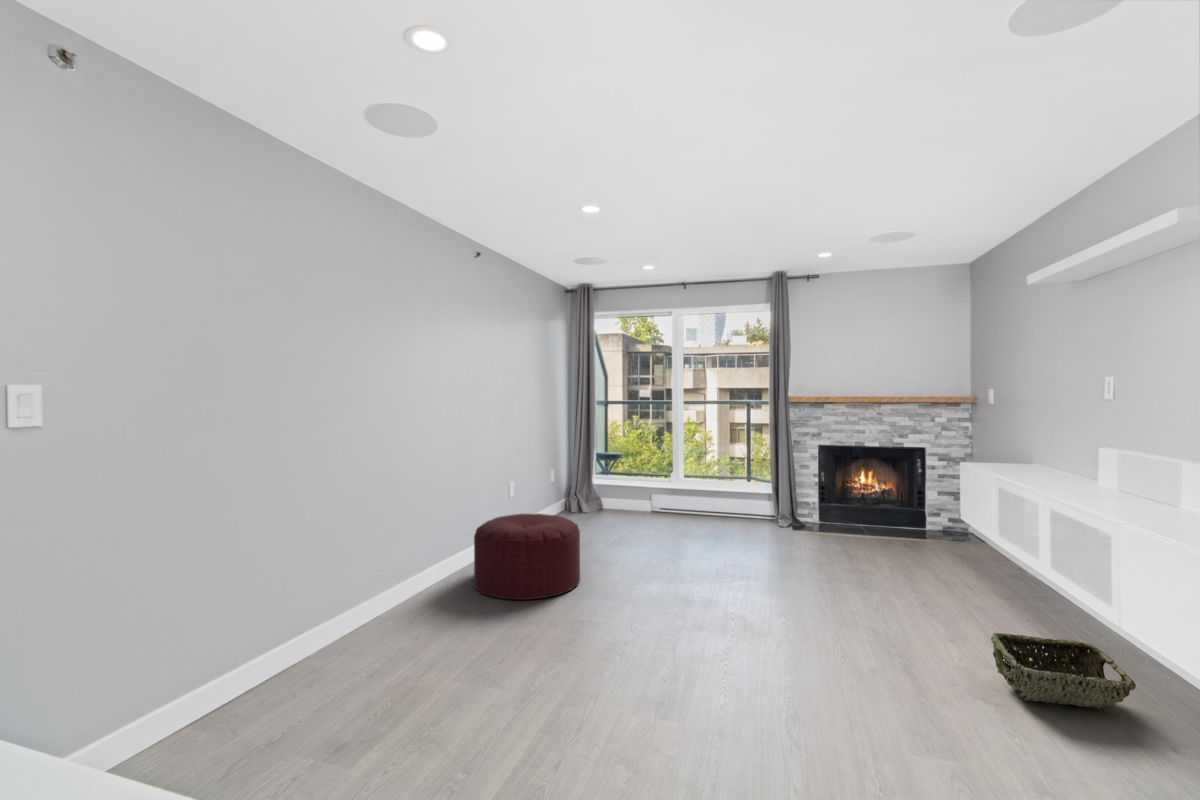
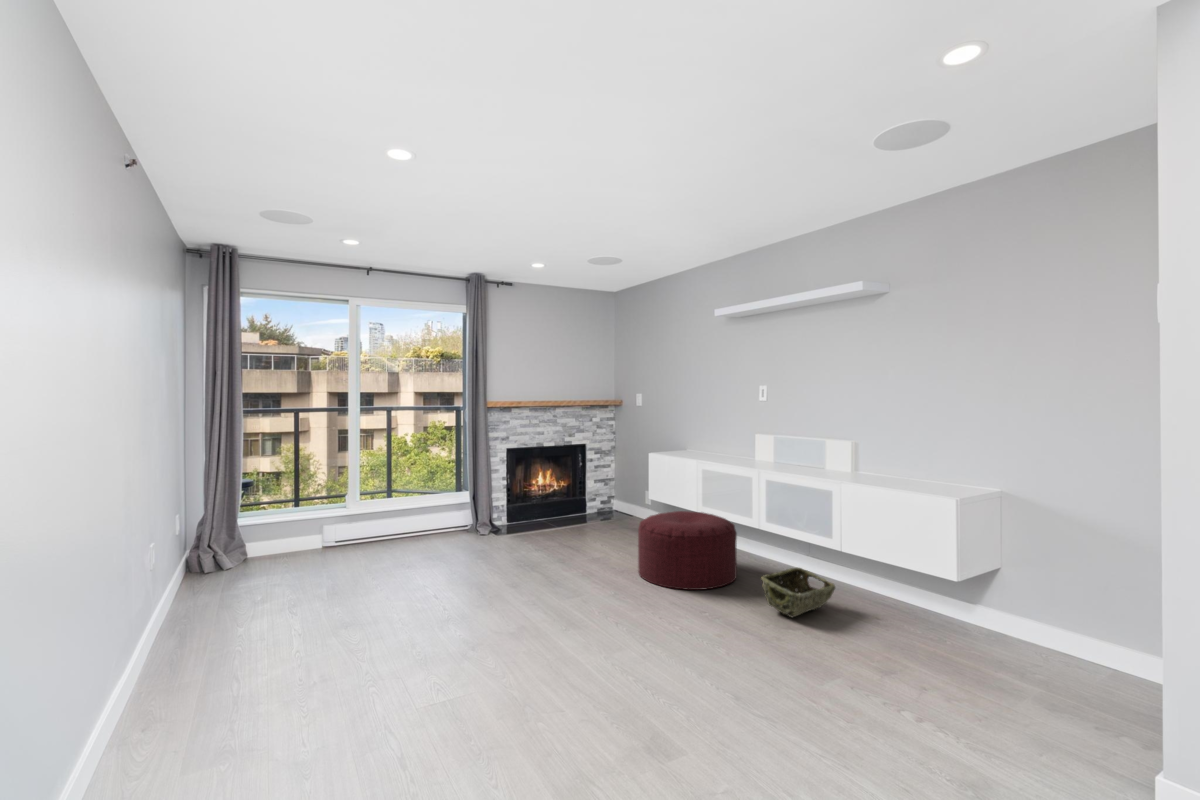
ottoman: present [474,514,580,600] -> present [638,511,737,590]

